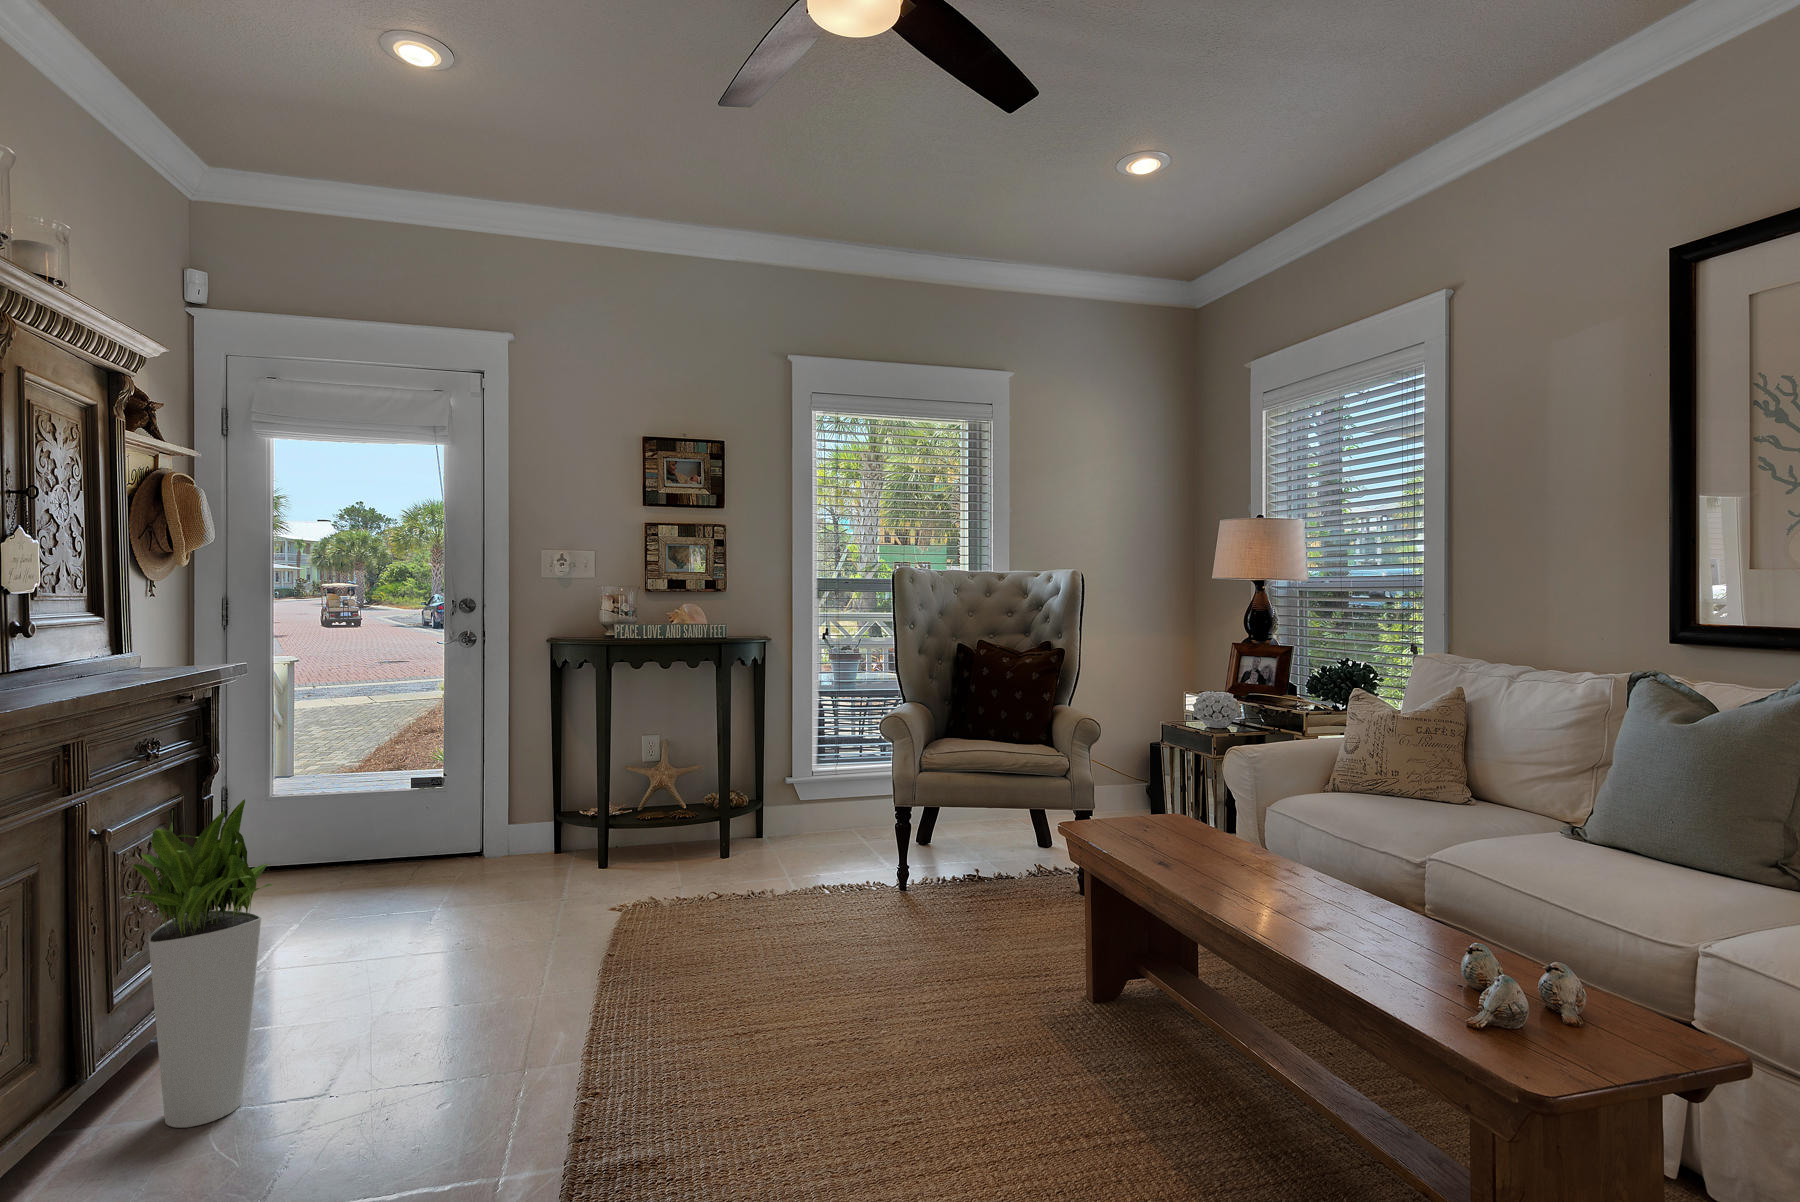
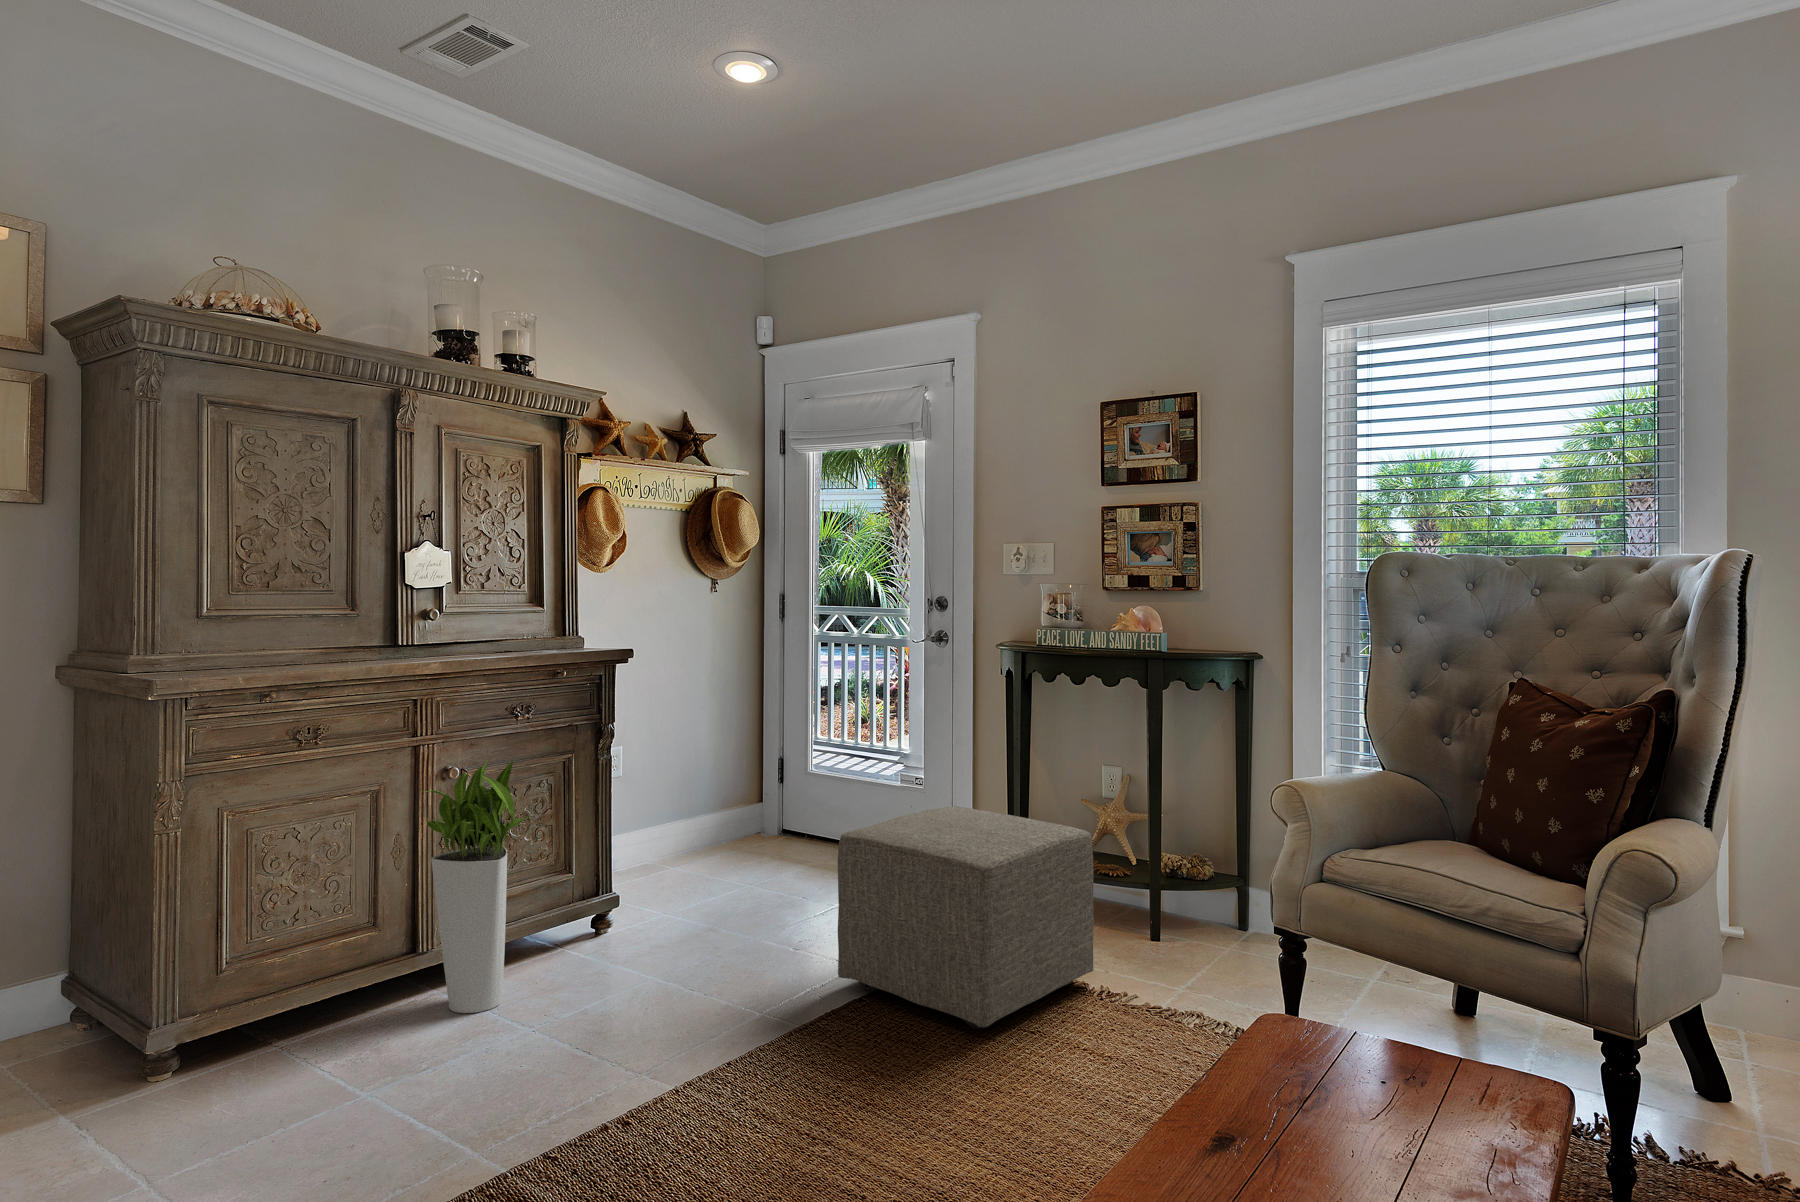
ottoman: none [573,775,747,946] -> present [838,806,1094,1029]

